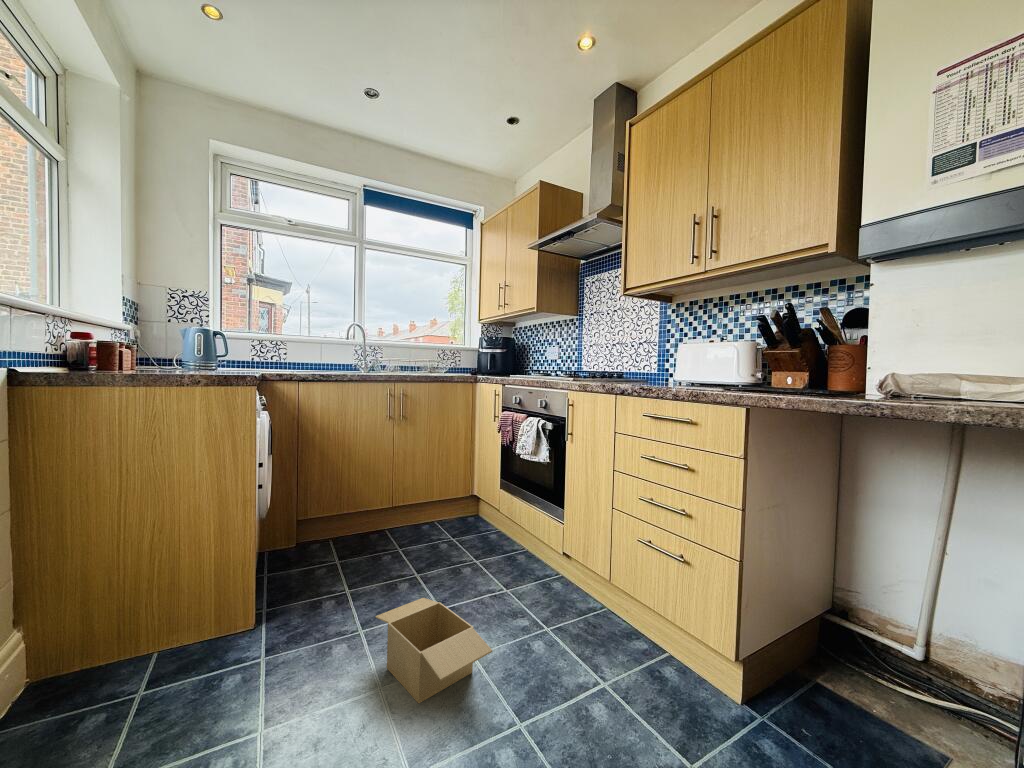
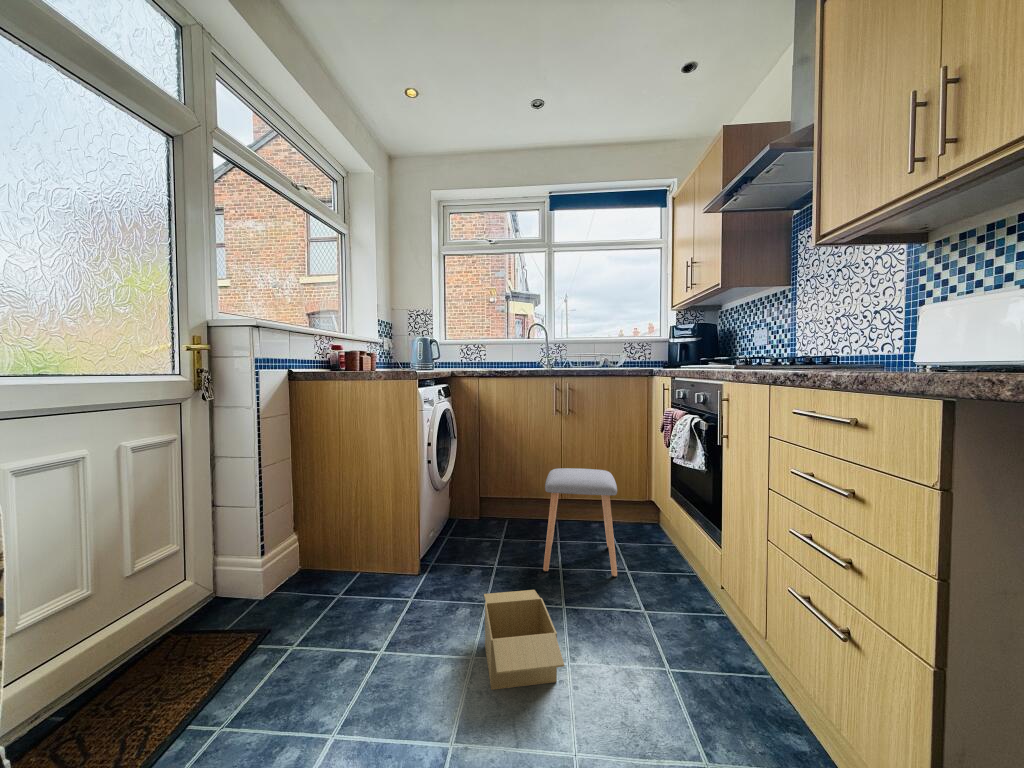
stool: none [389,473,471,582] -> present [543,468,617,577]

